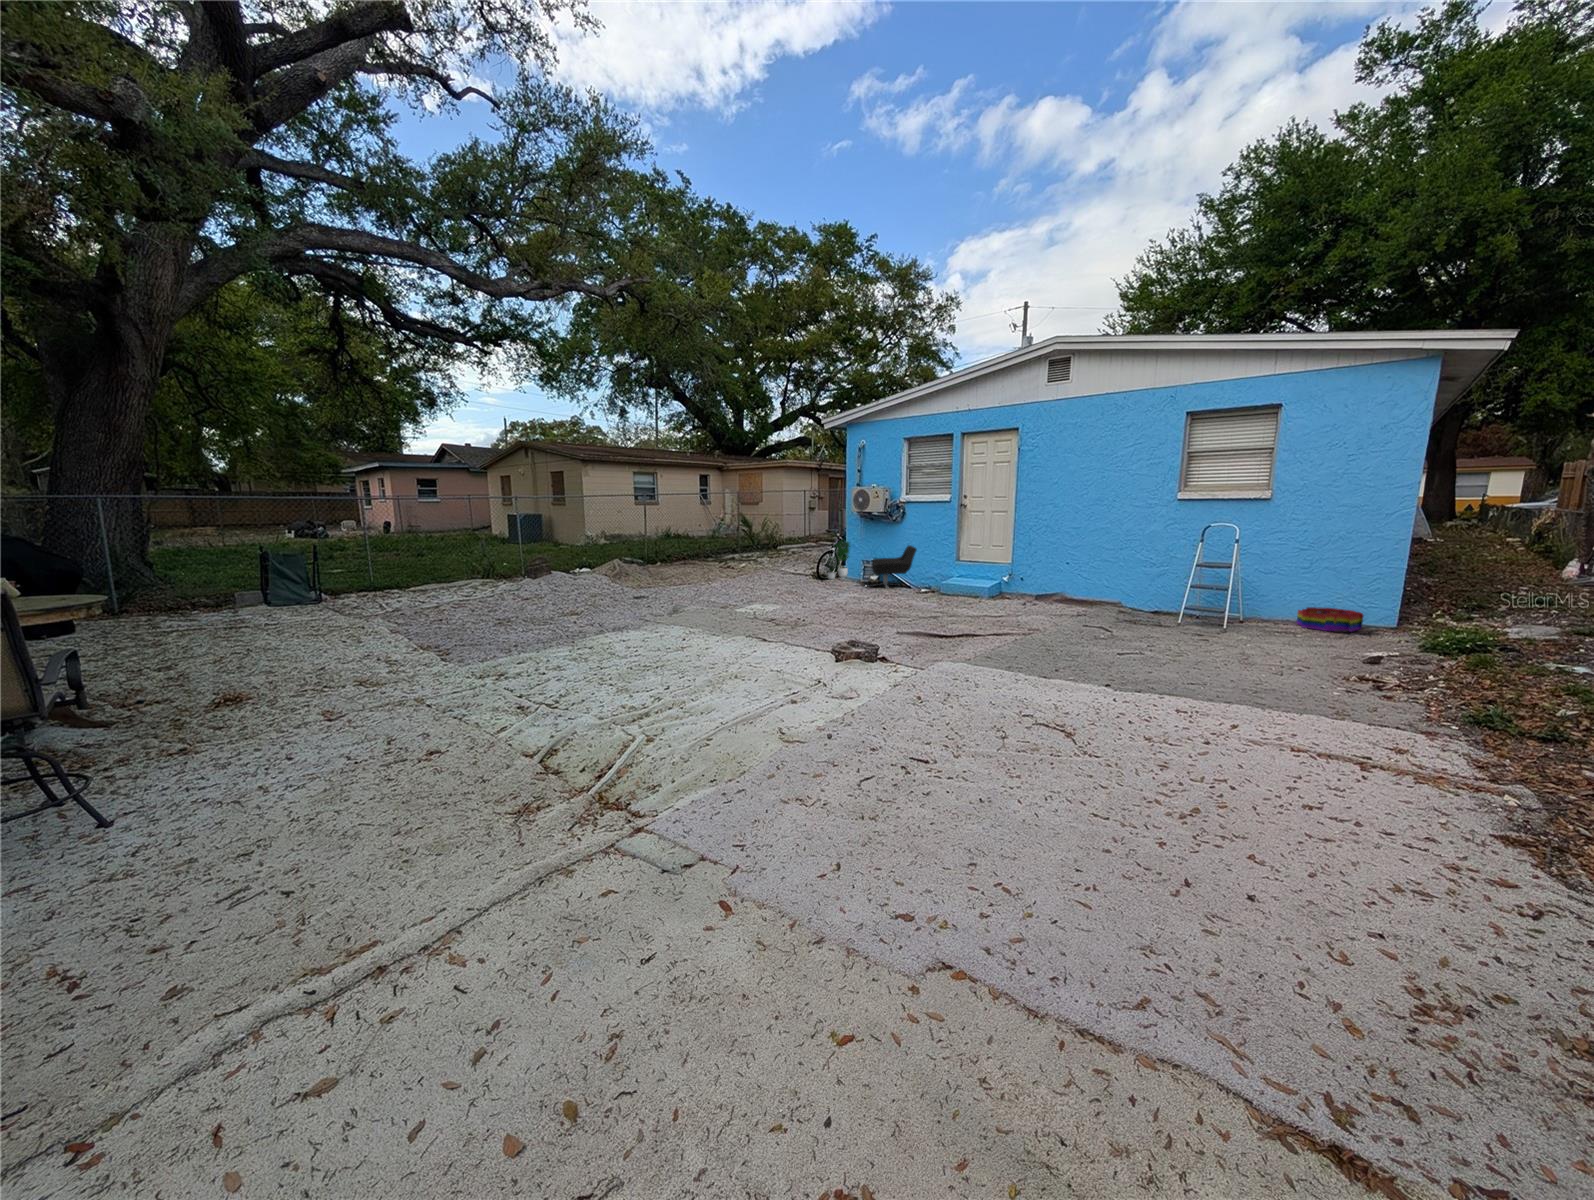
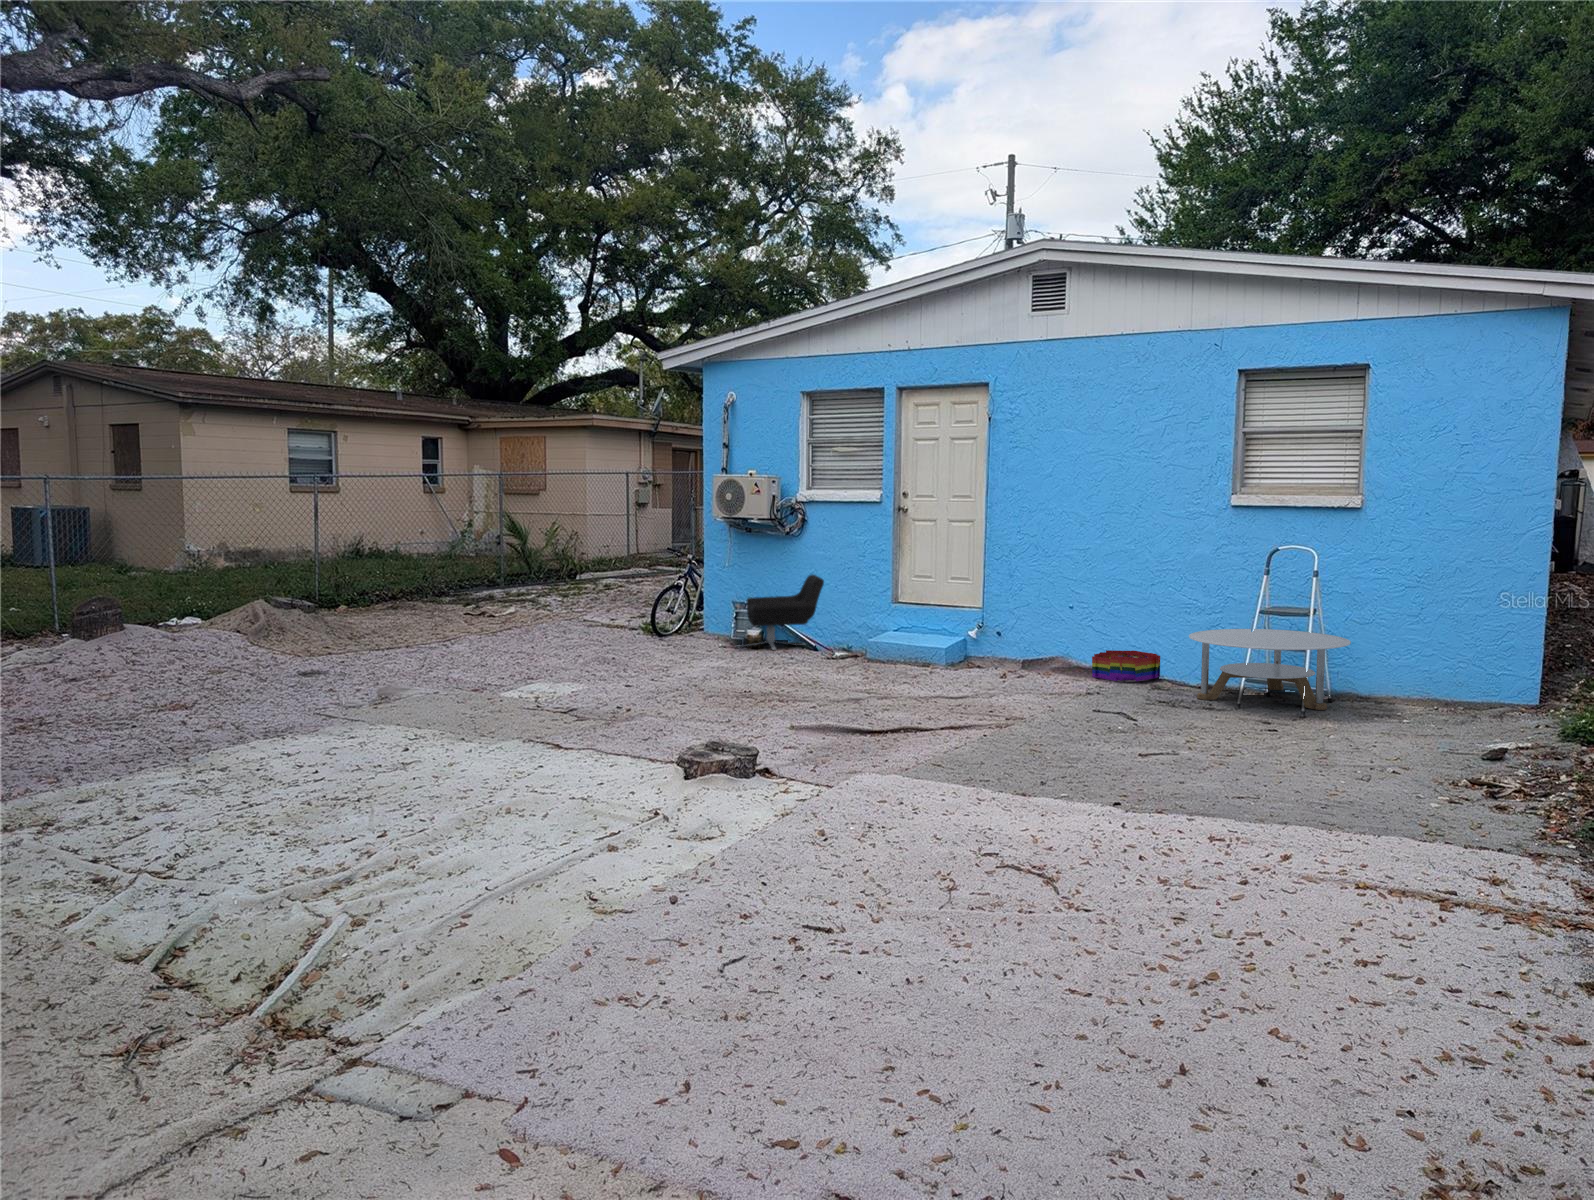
potted plant: present [826,540,850,579] -> none [658,560,711,635]
round table: none [1147,577,1260,629] -> present [1189,629,1351,710]
storage bin: present [1297,607,1363,632] -> present [1092,650,1160,681]

